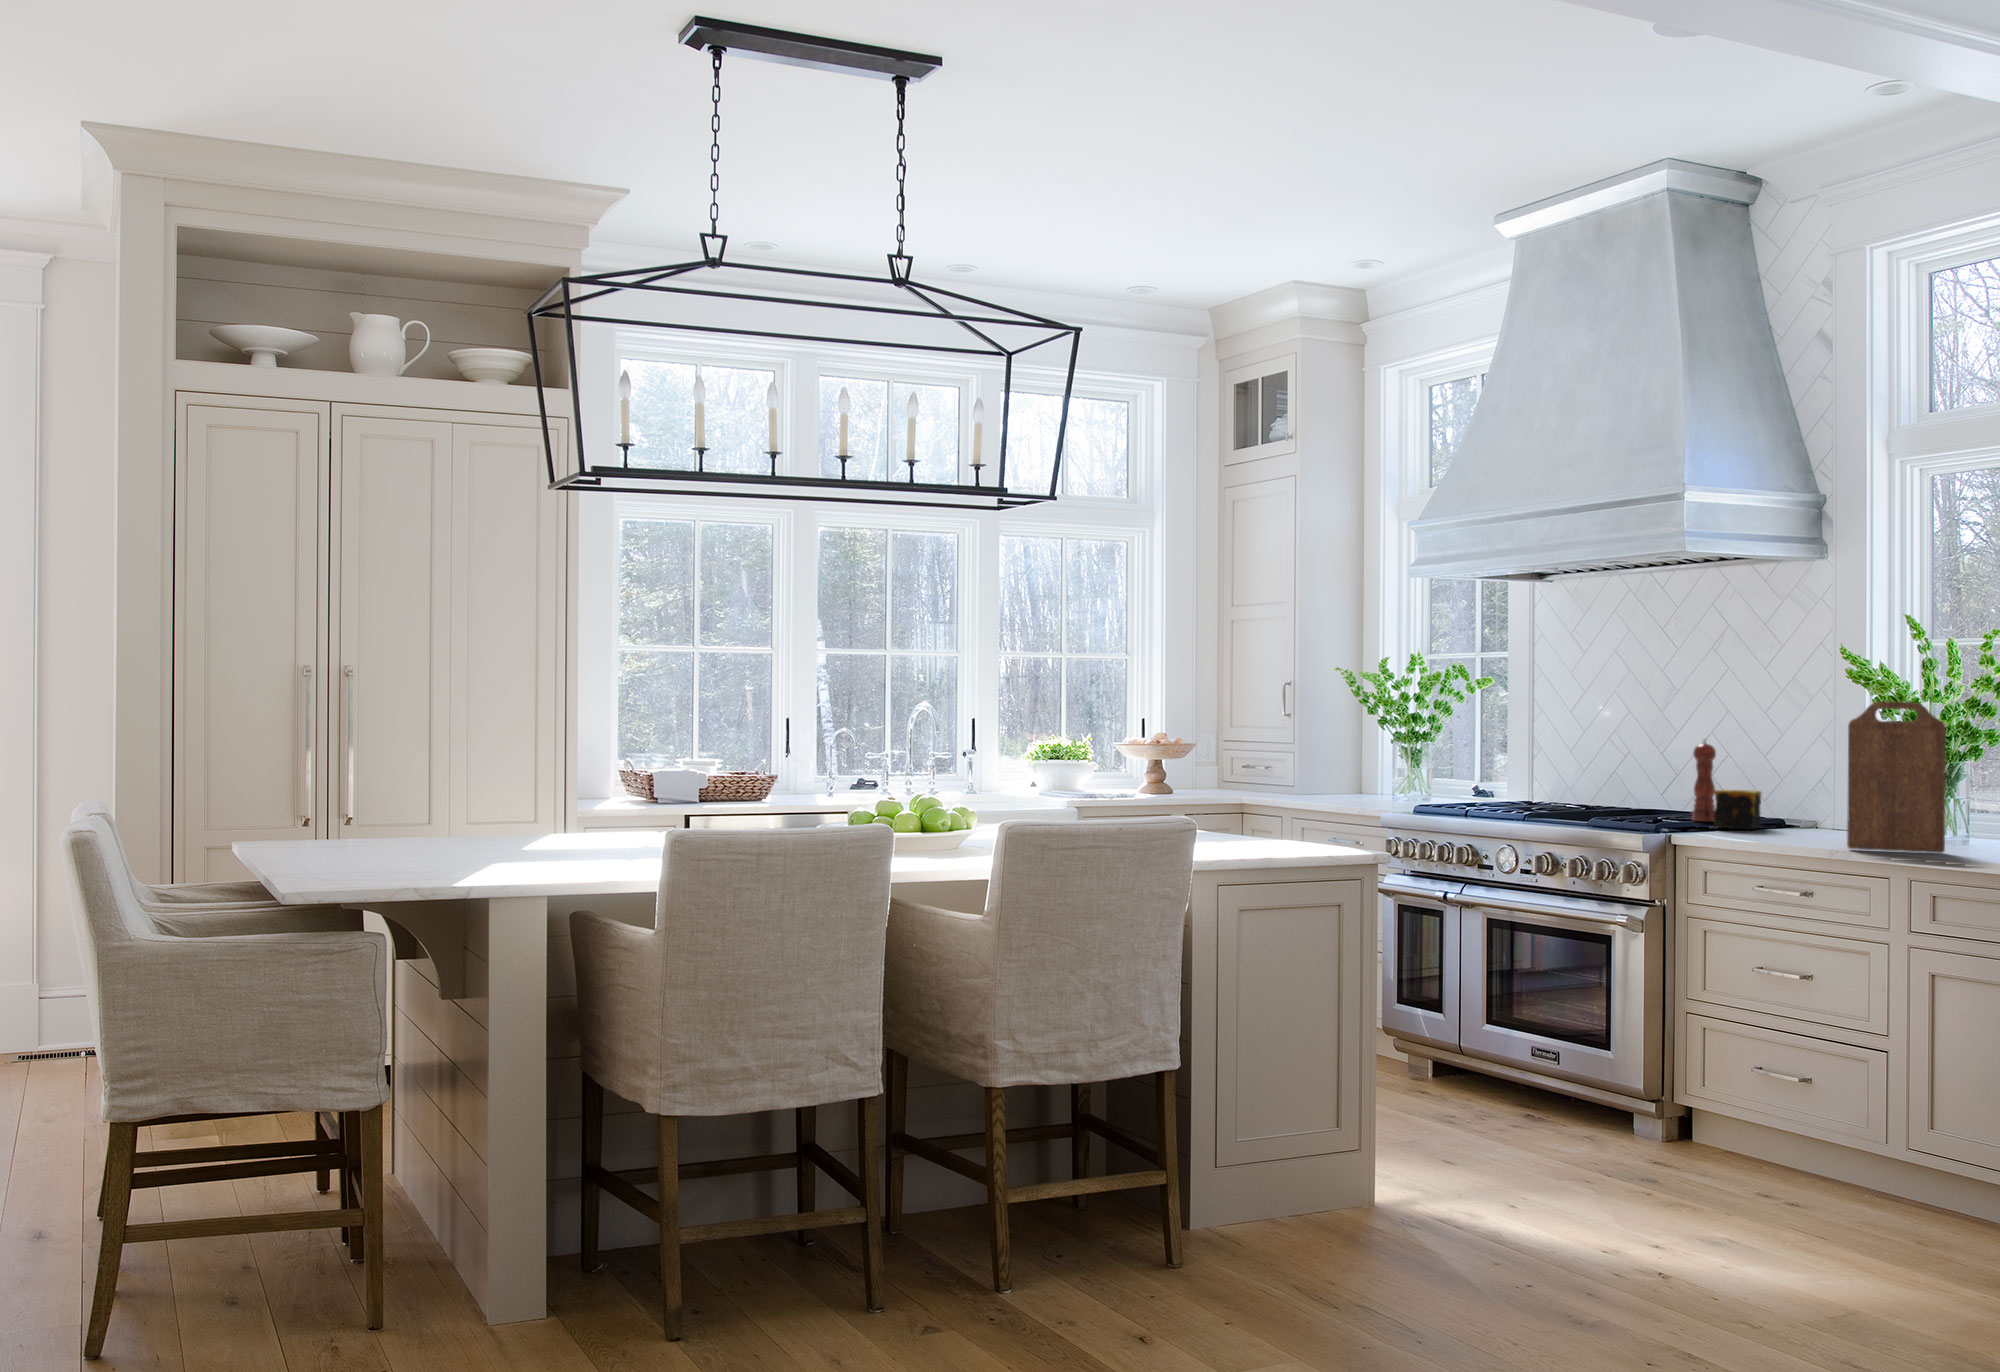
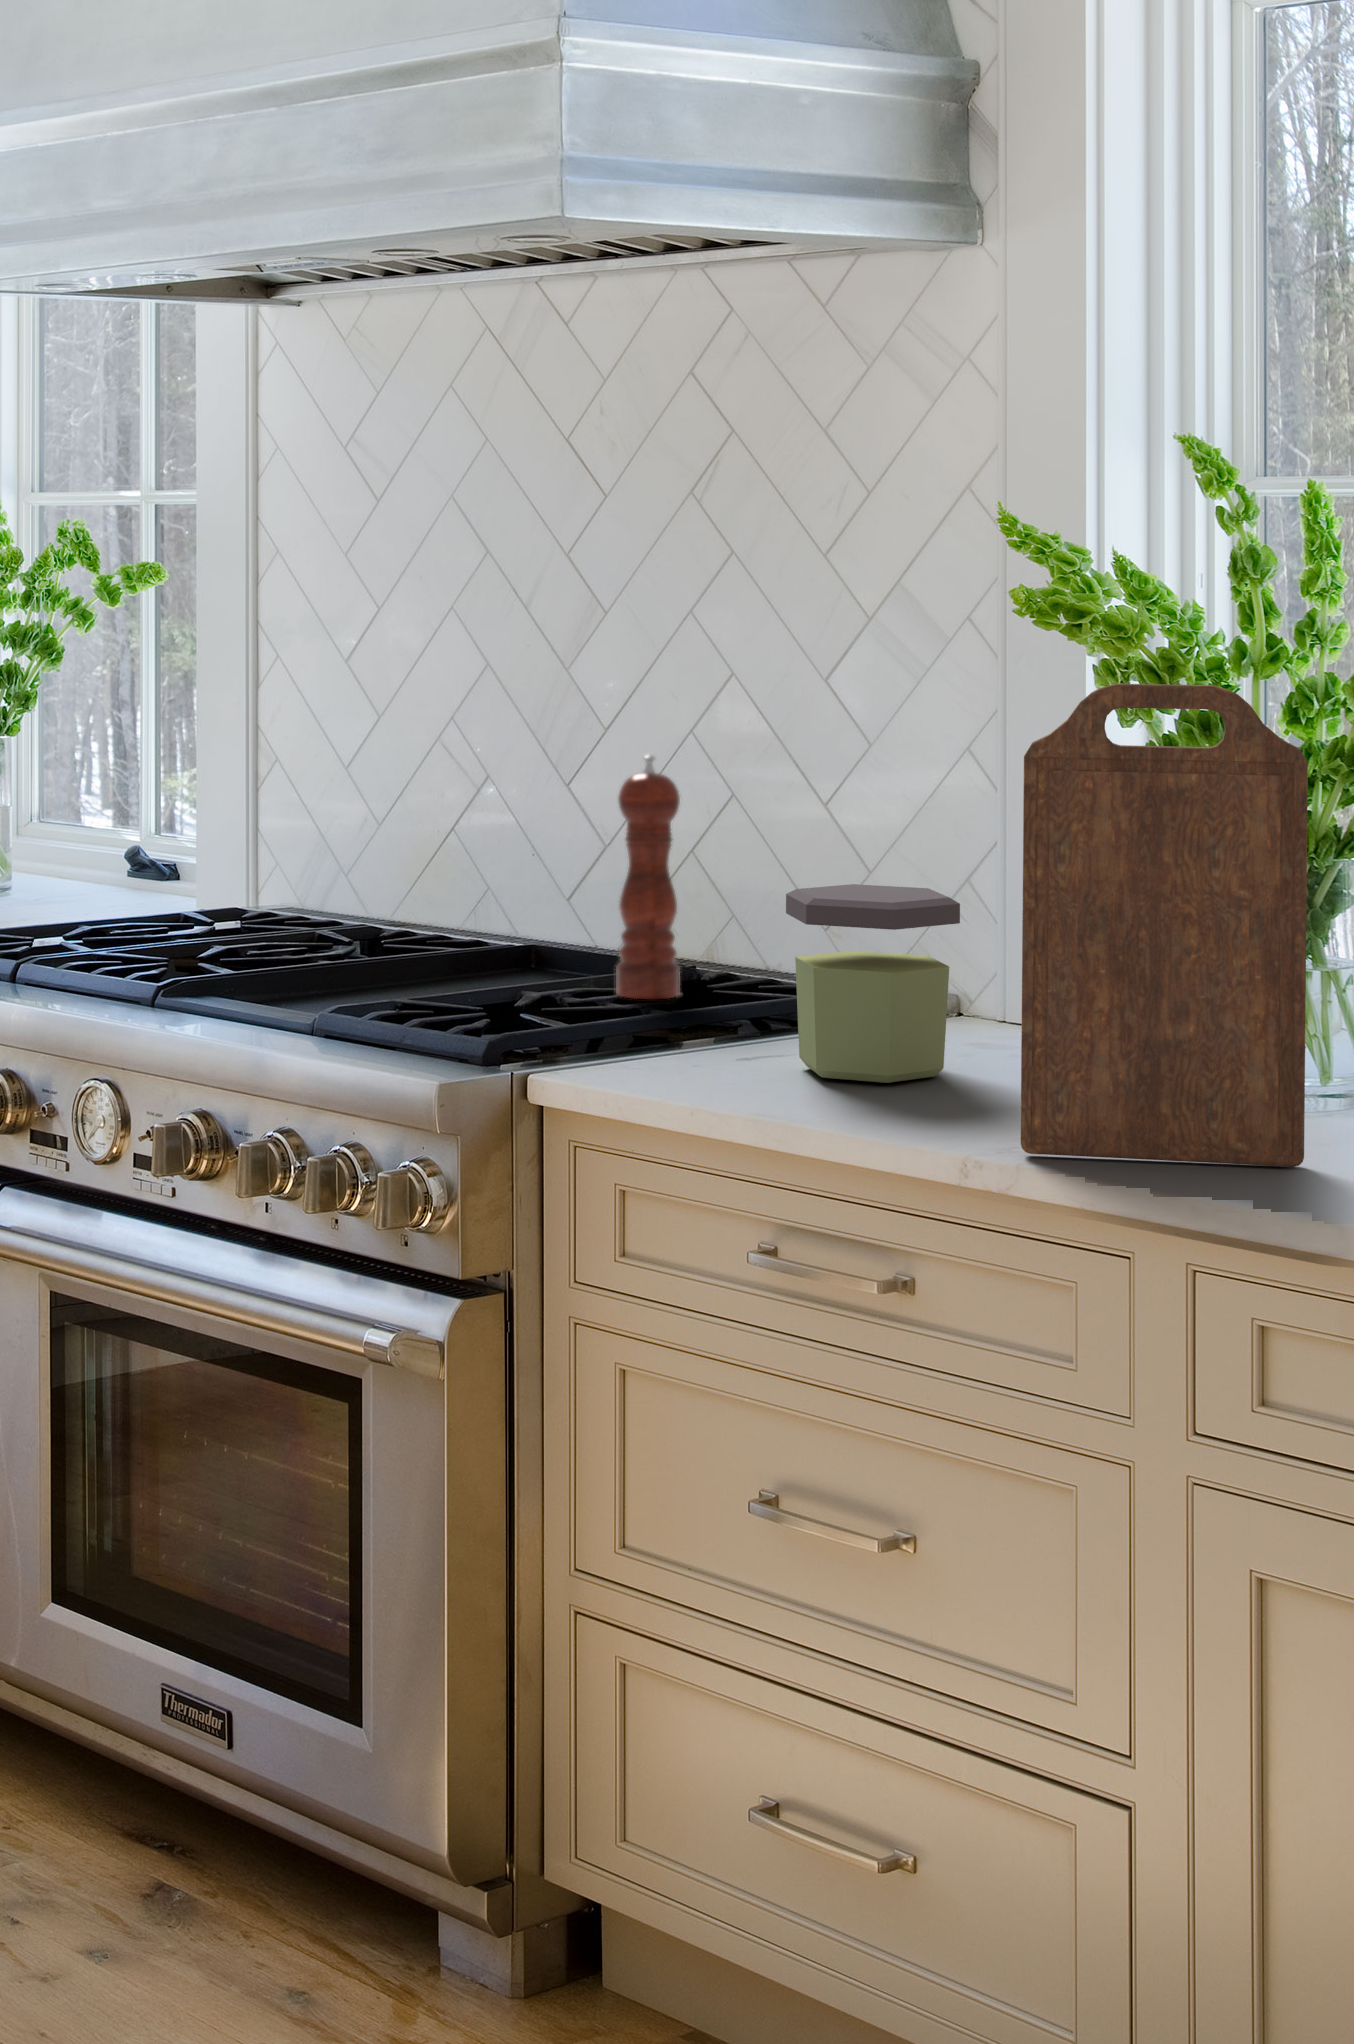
jar: none [1761,775,1824,837] -> present [786,884,960,1083]
candle: present [1714,789,1761,830] -> none [659,914,794,1042]

